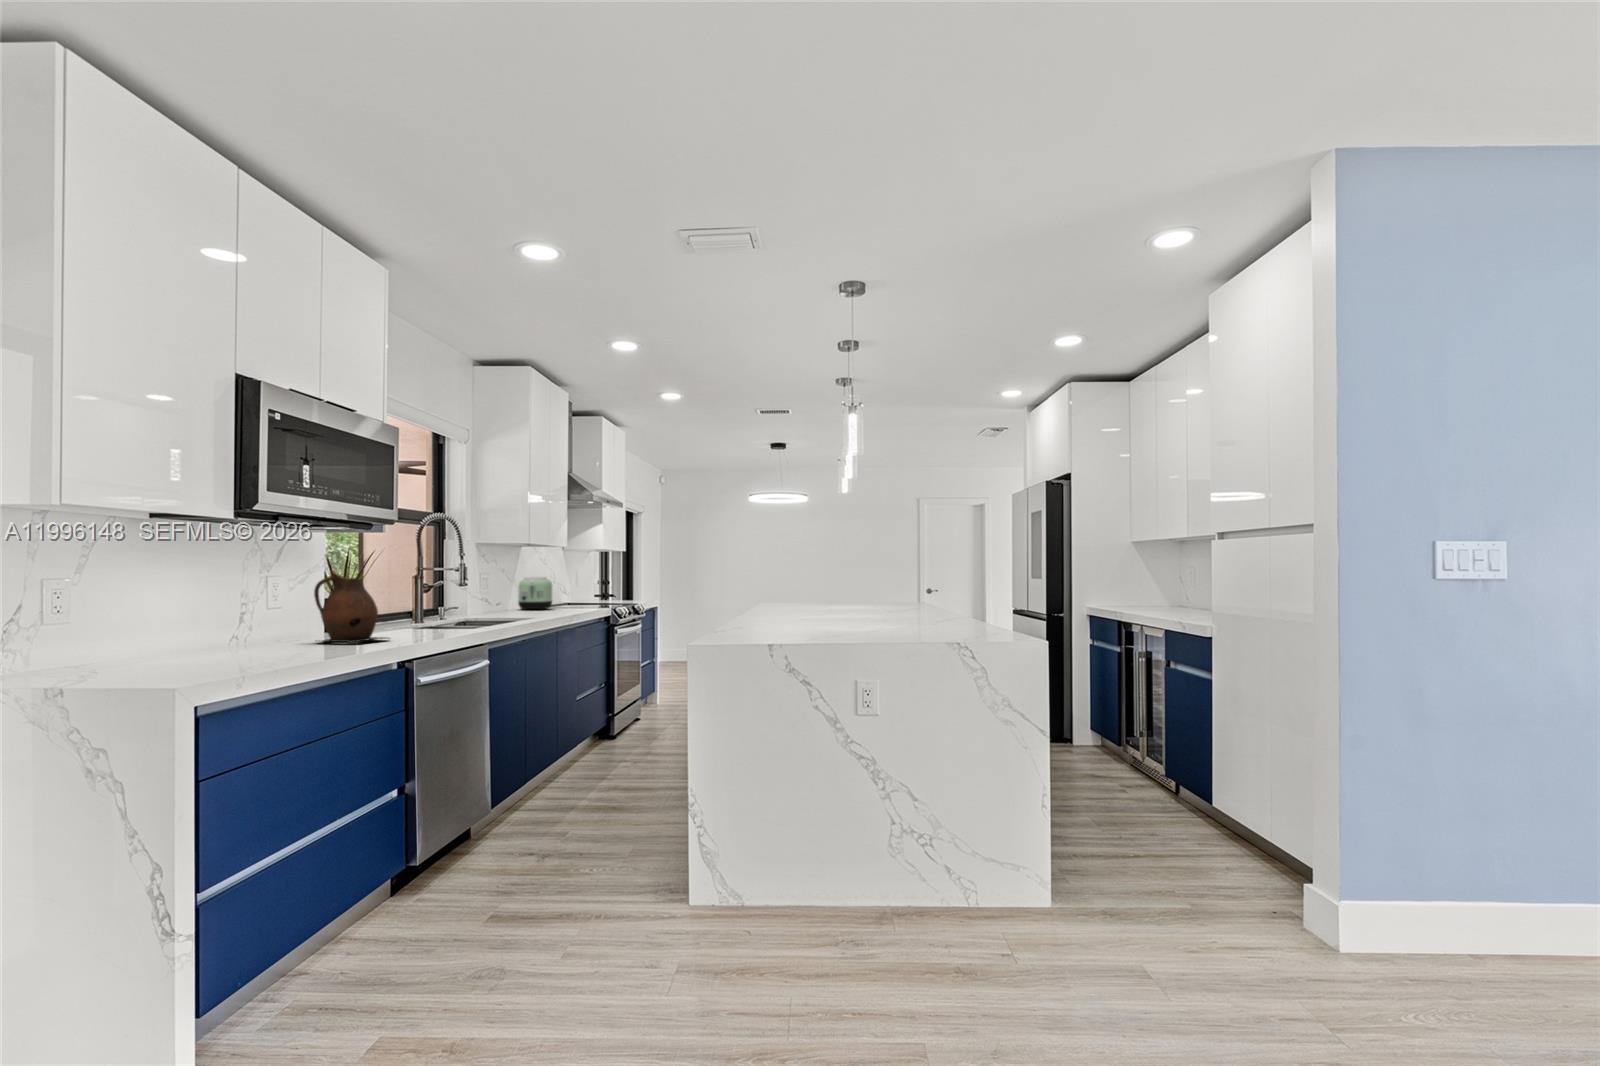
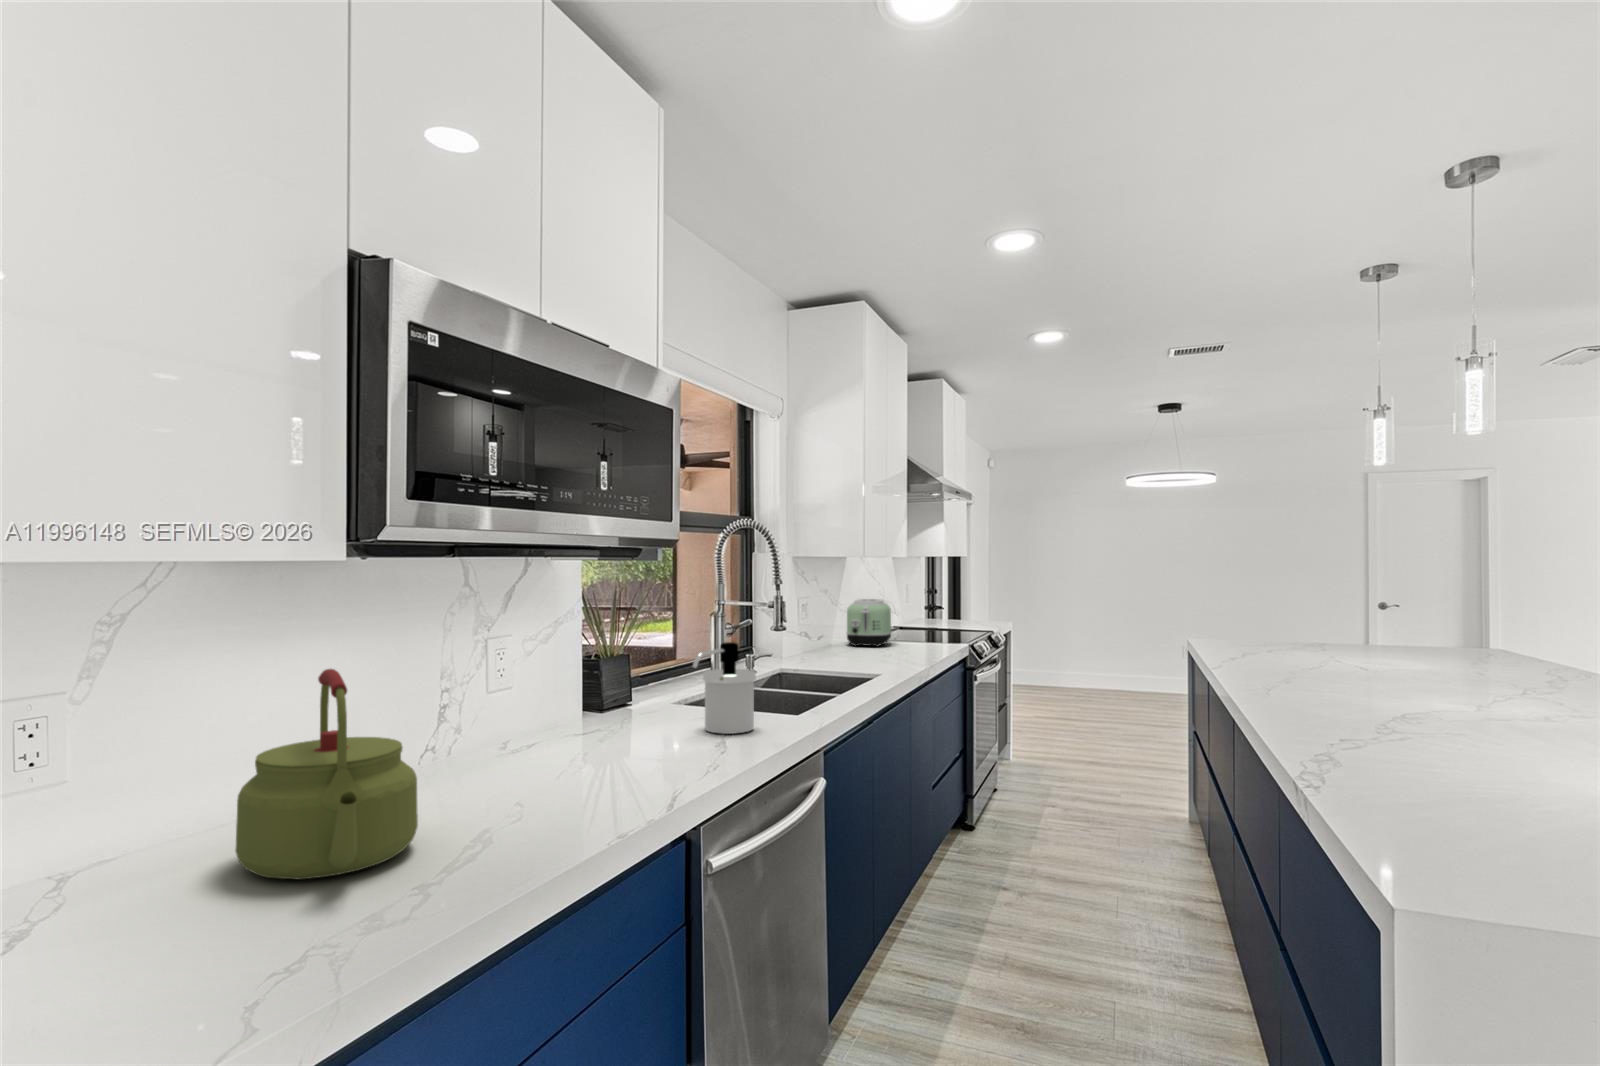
kettle: none [180,570,270,660] -> present [235,669,418,880]
ceramic pitcher: present [314,570,390,643] -> none [538,635,667,782]
soap dispenser: none [404,582,444,634] -> present [693,642,756,734]

